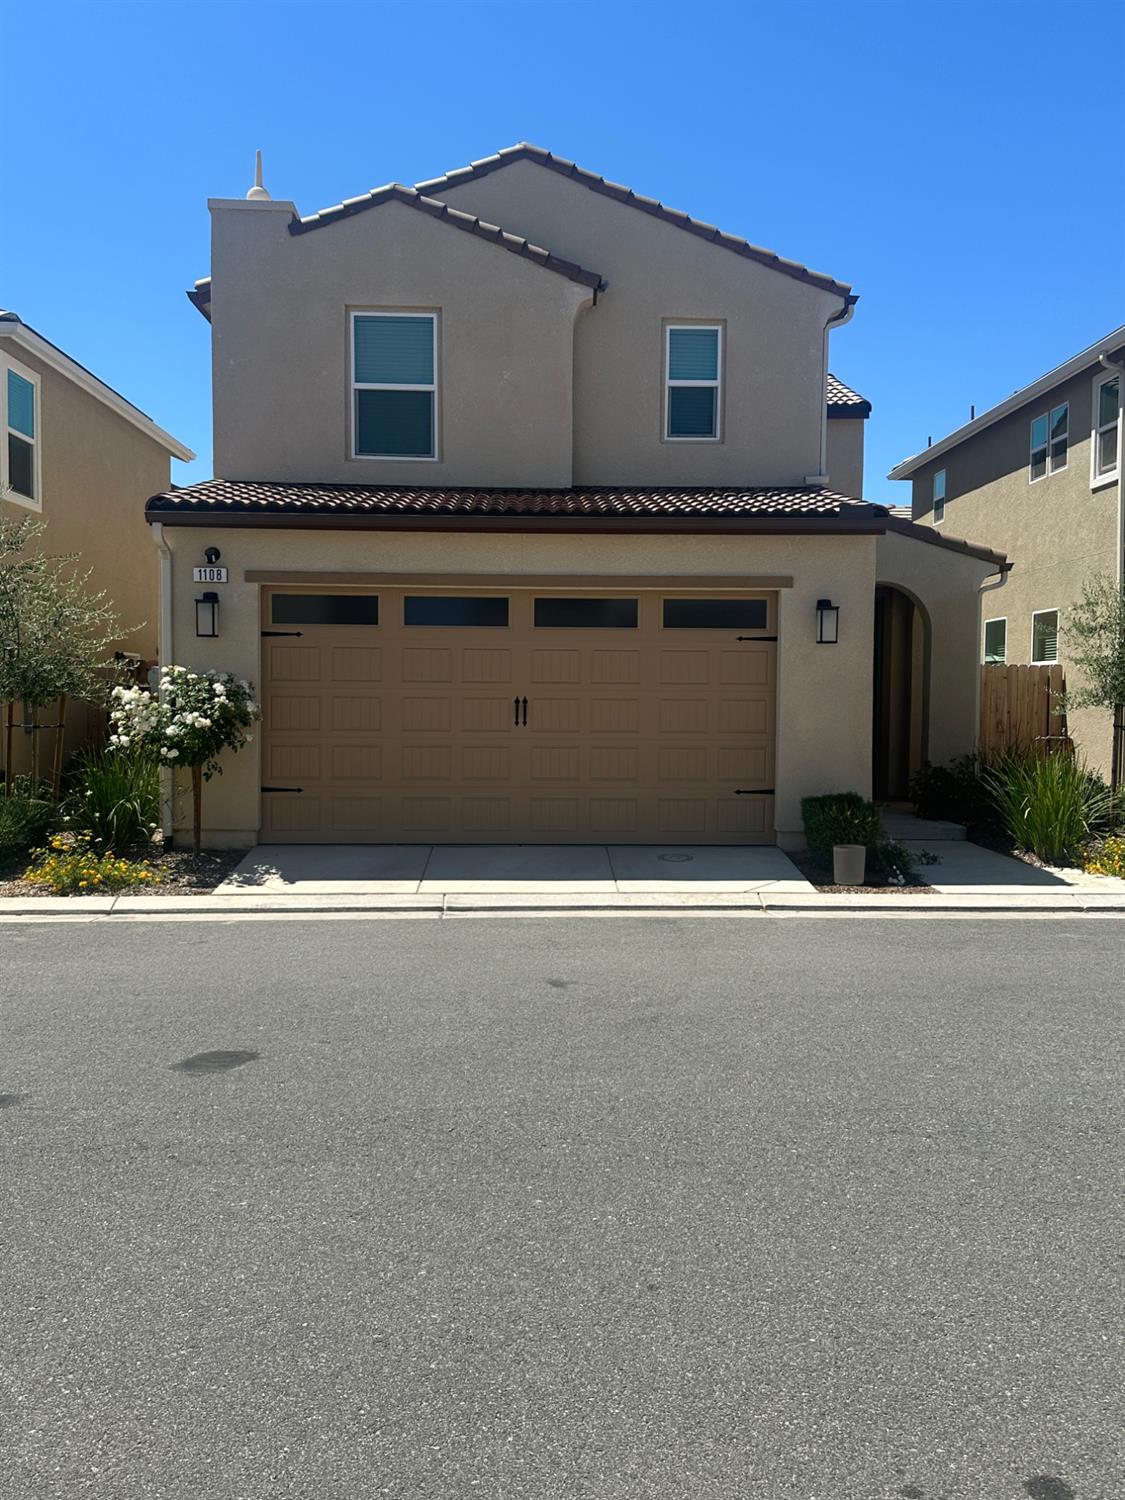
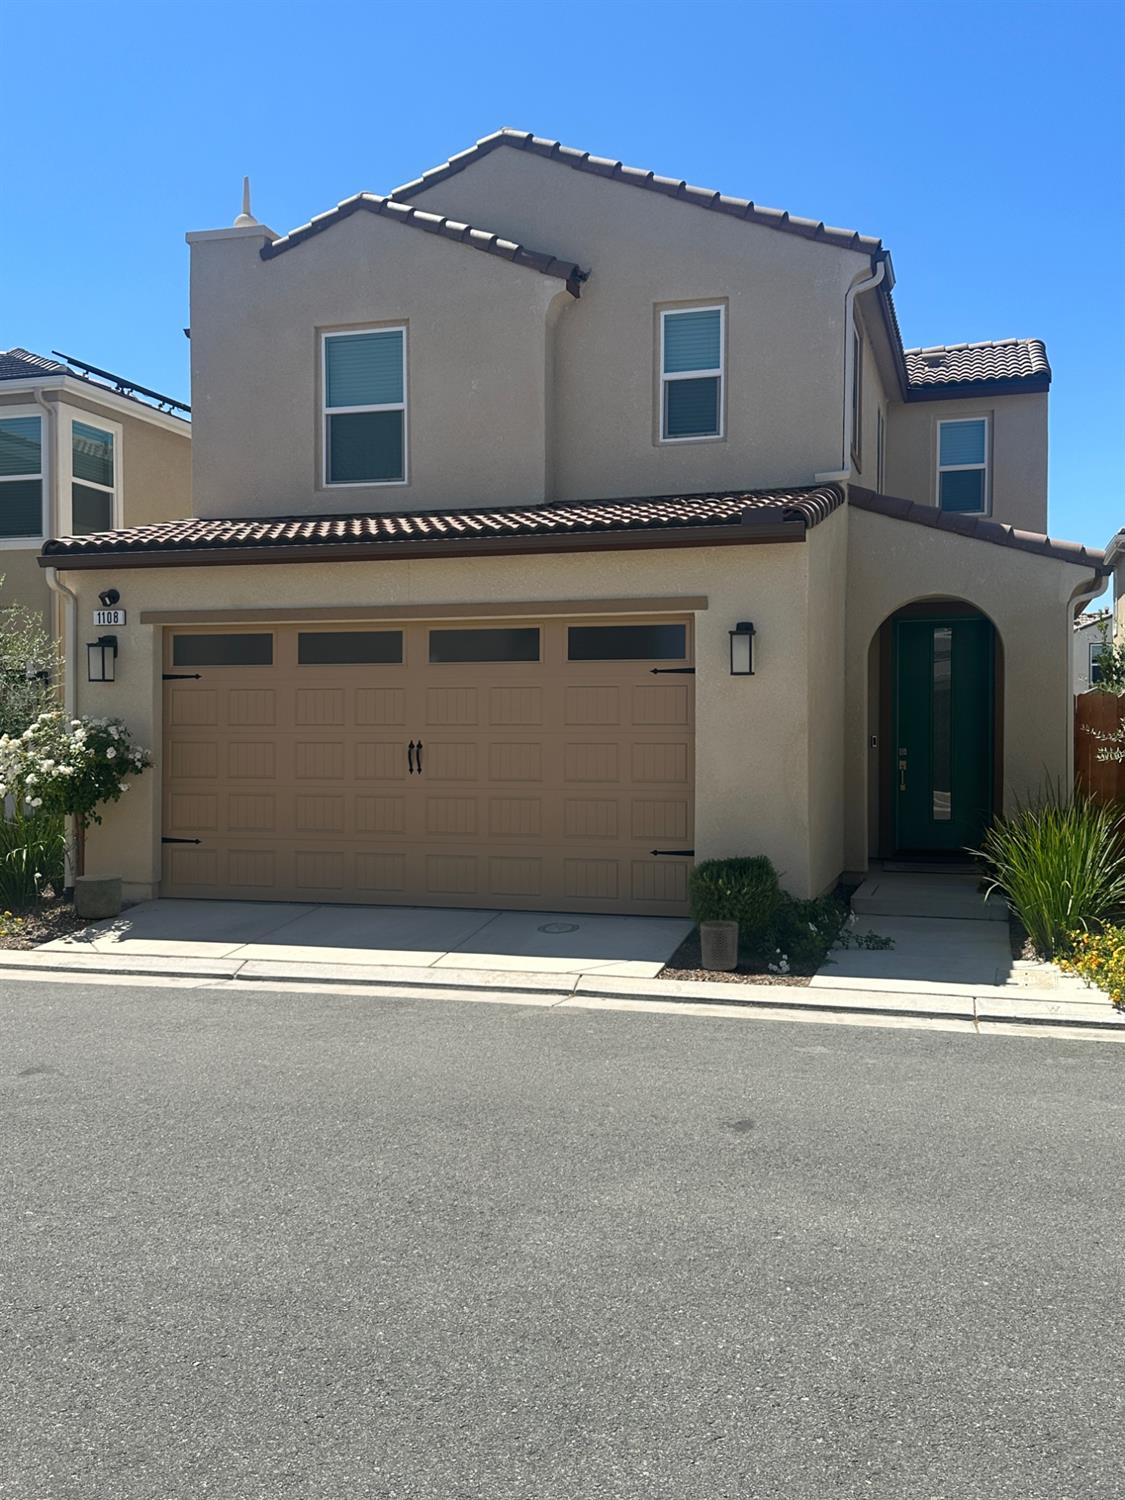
planter: none [181,826,226,868] -> present [75,874,122,919]

